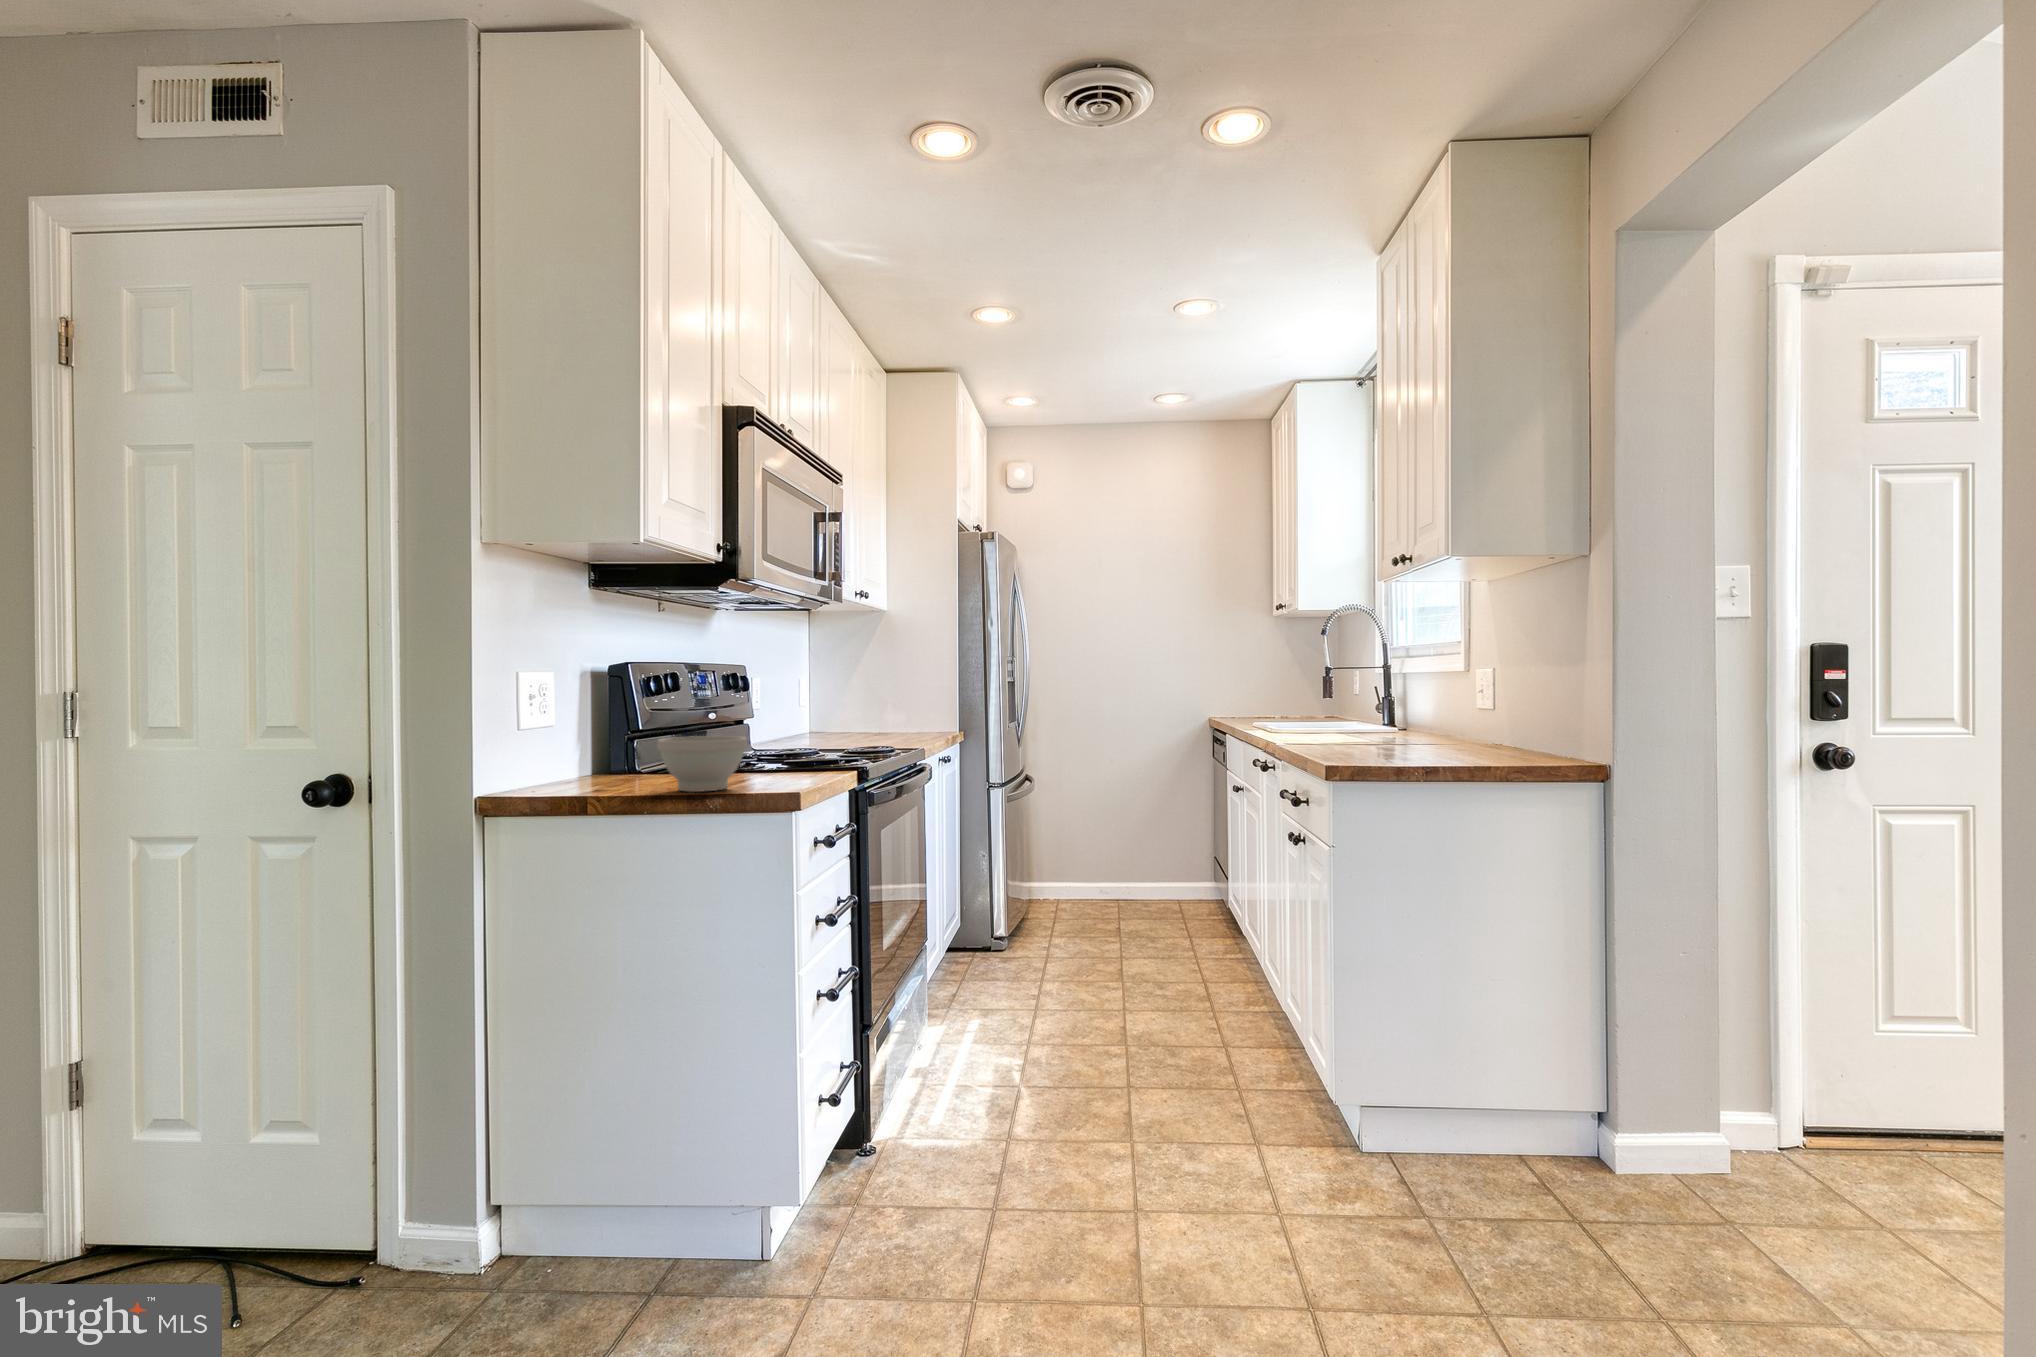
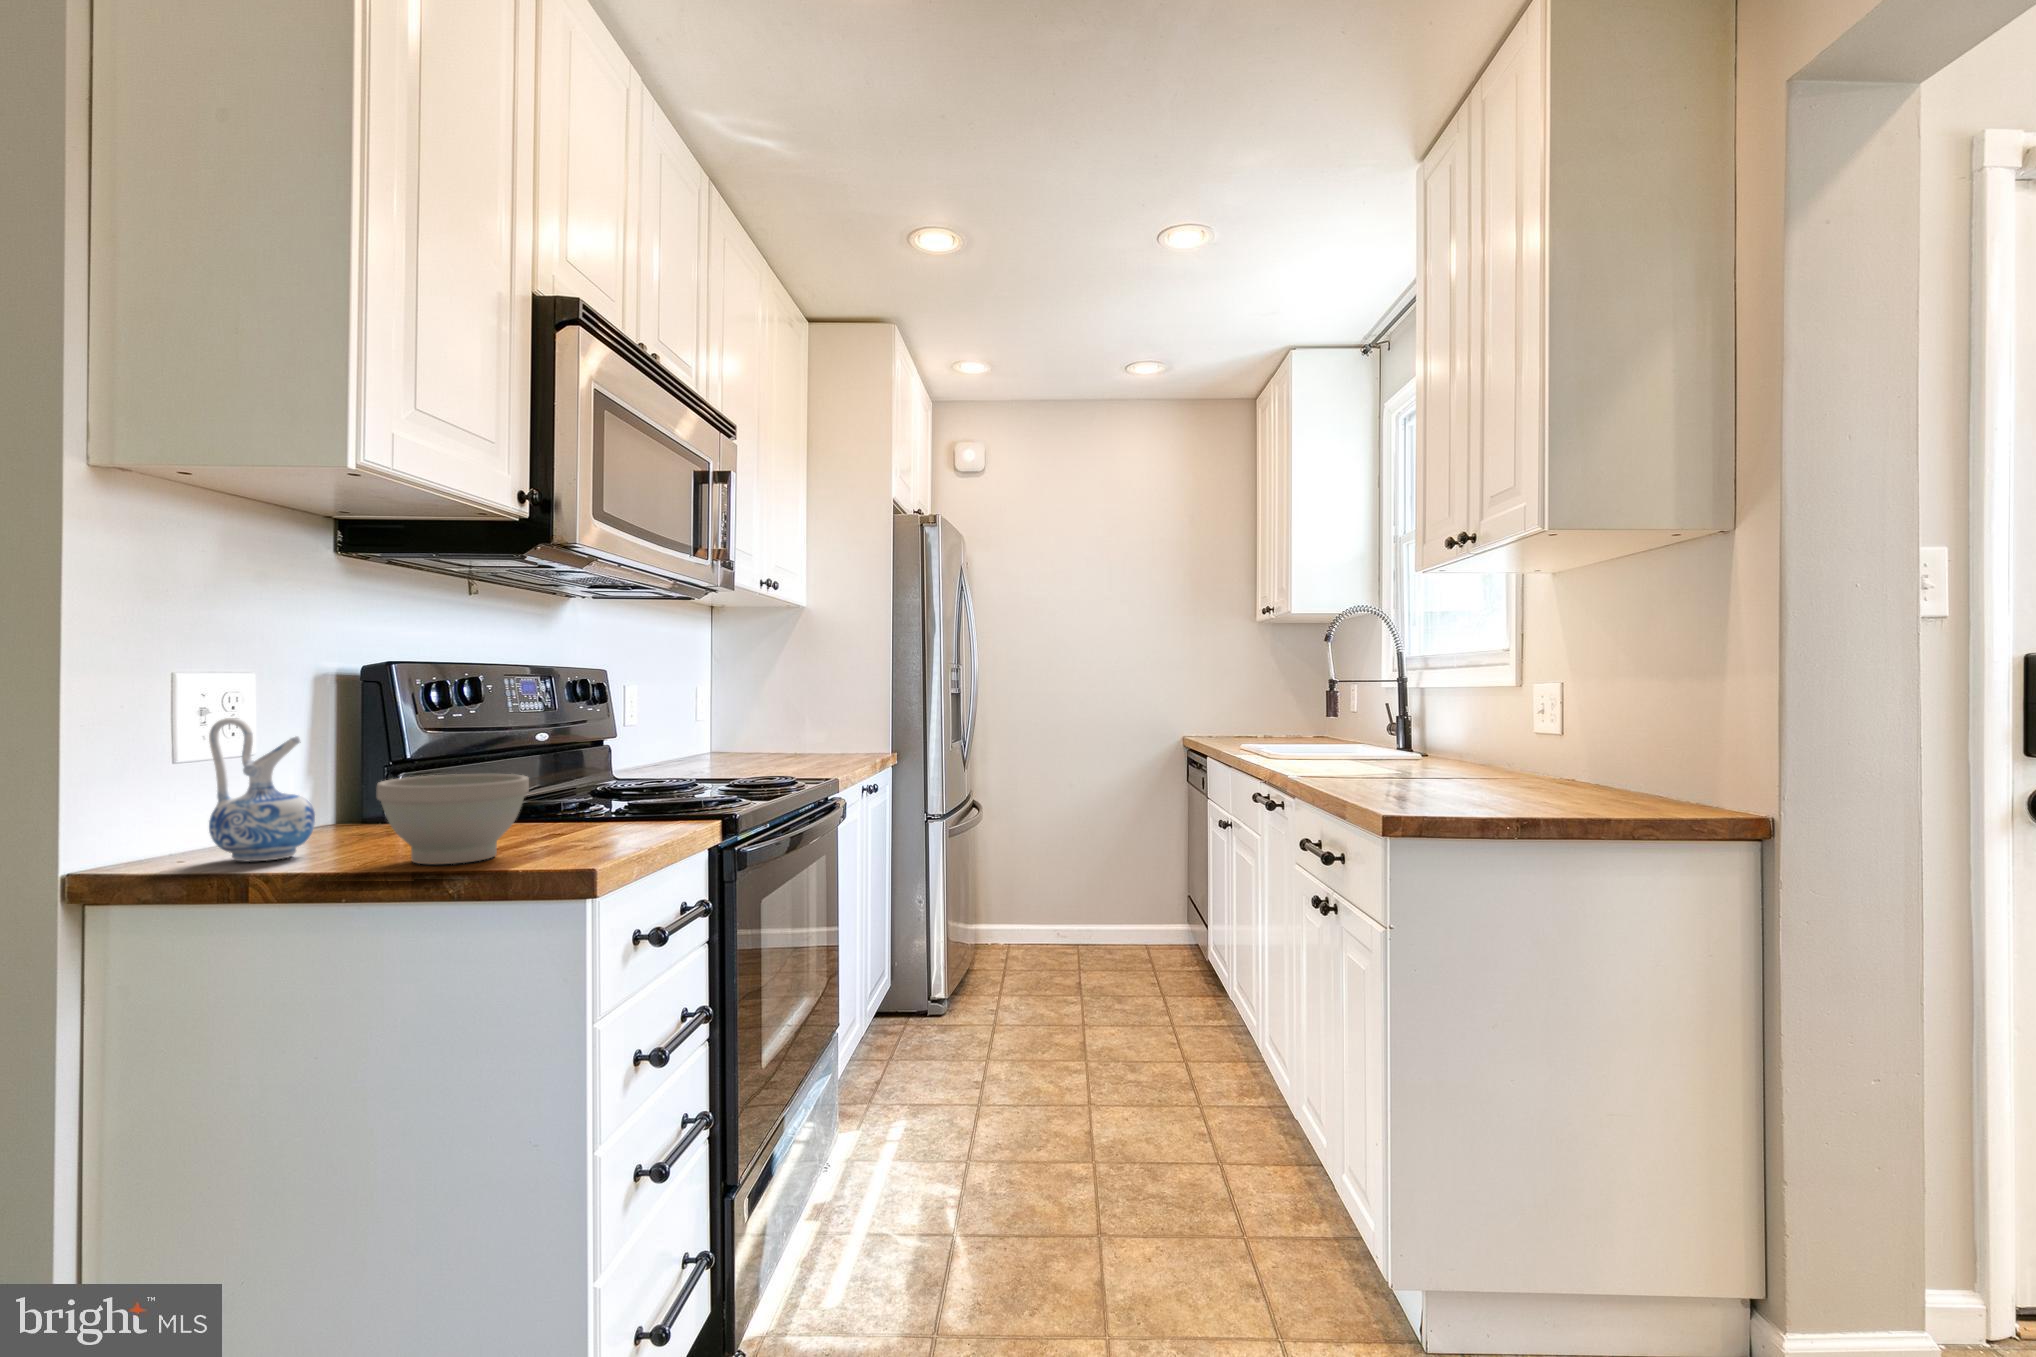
ceramic pitcher: none [551,700,610,791] -> present [209,718,315,861]

